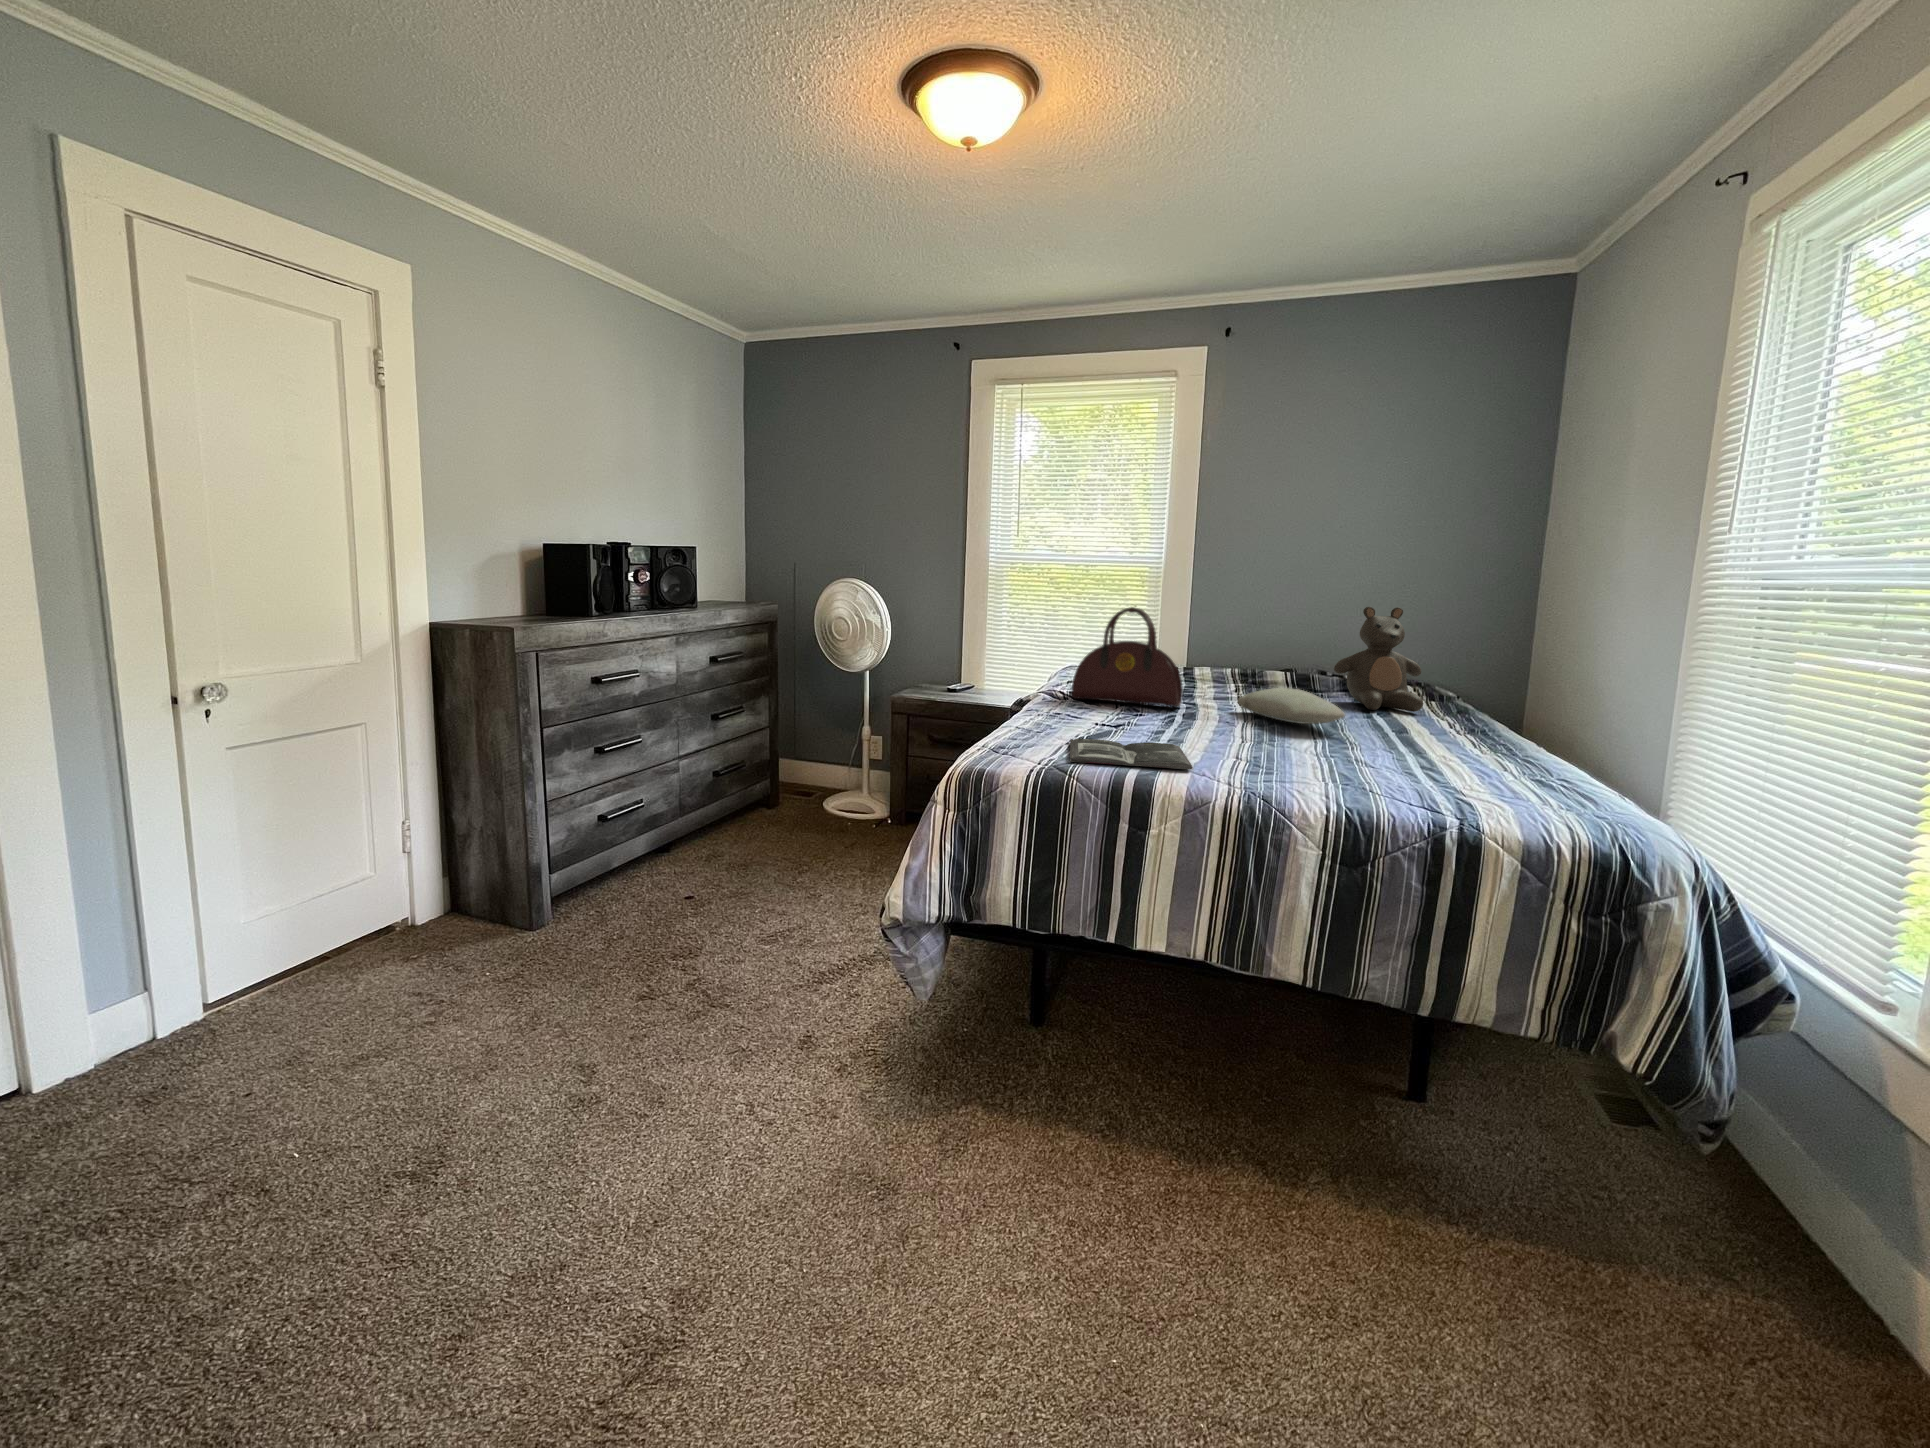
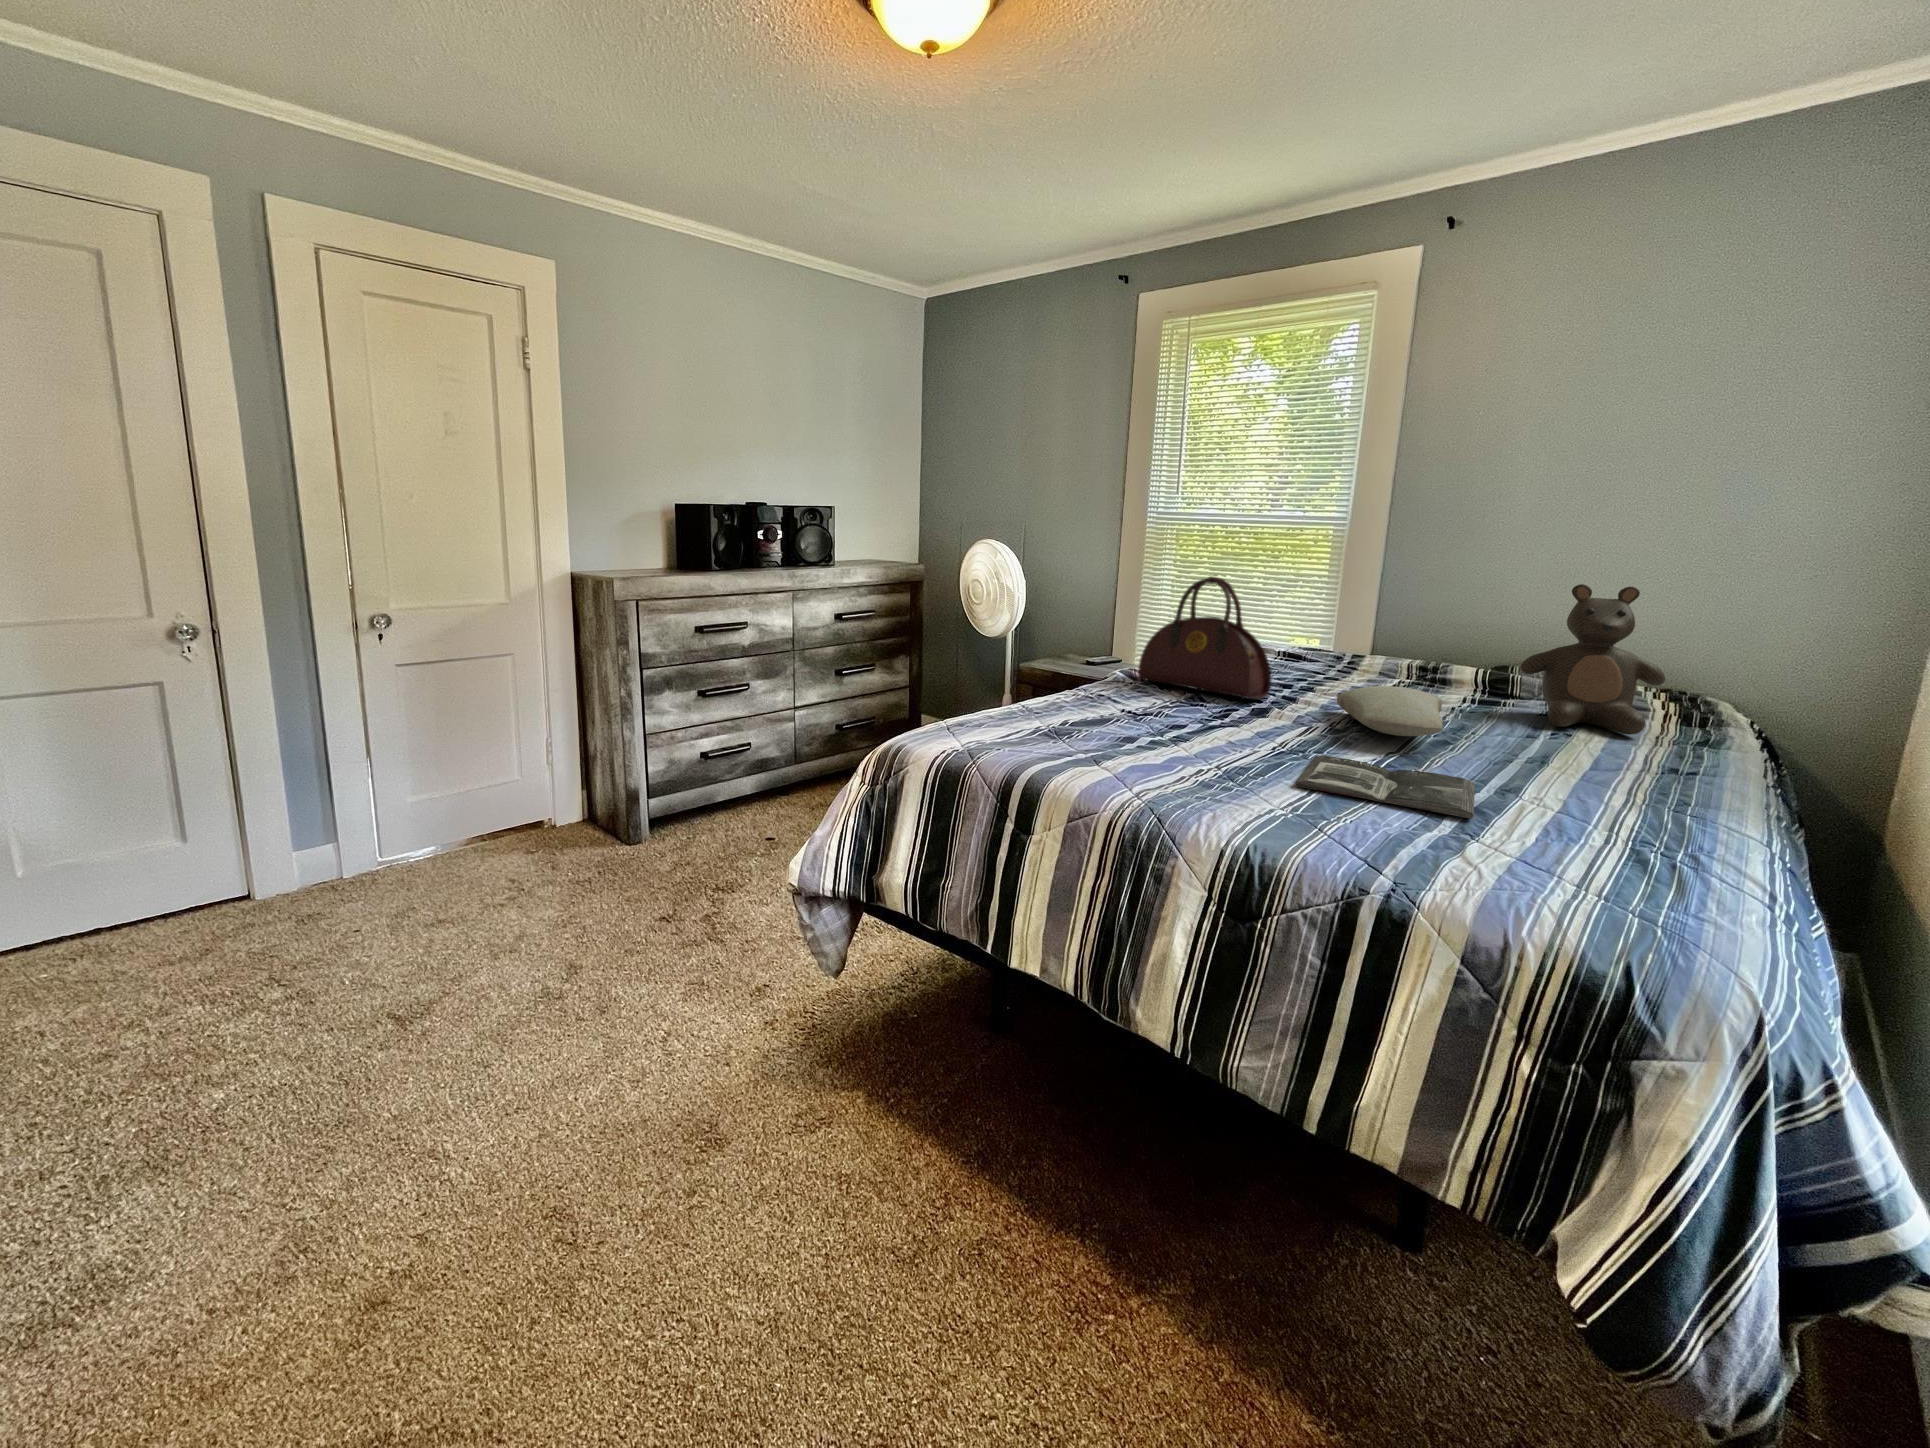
magazine: present [1070,738,1193,769] -> present [1296,756,1475,819]

